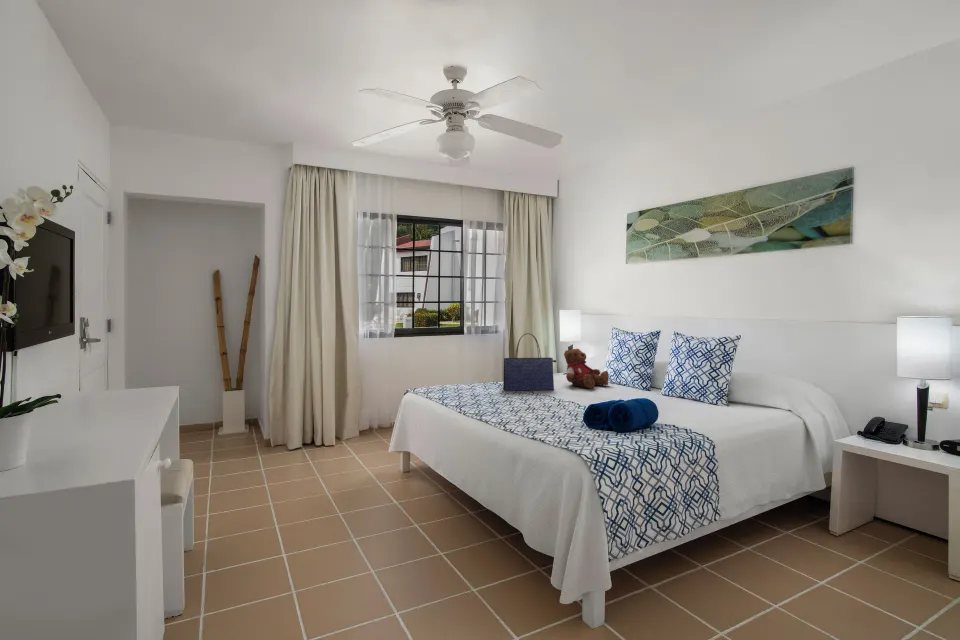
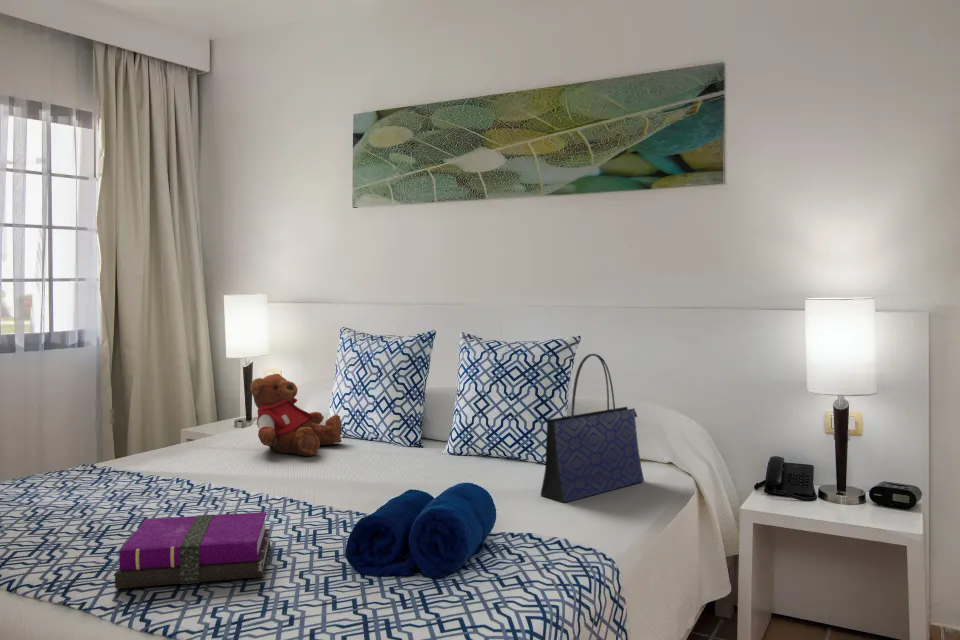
tote bag: present [503,333,556,391] -> present [541,354,644,502]
notebook: none [497,397,557,421] -> present [115,512,270,589]

